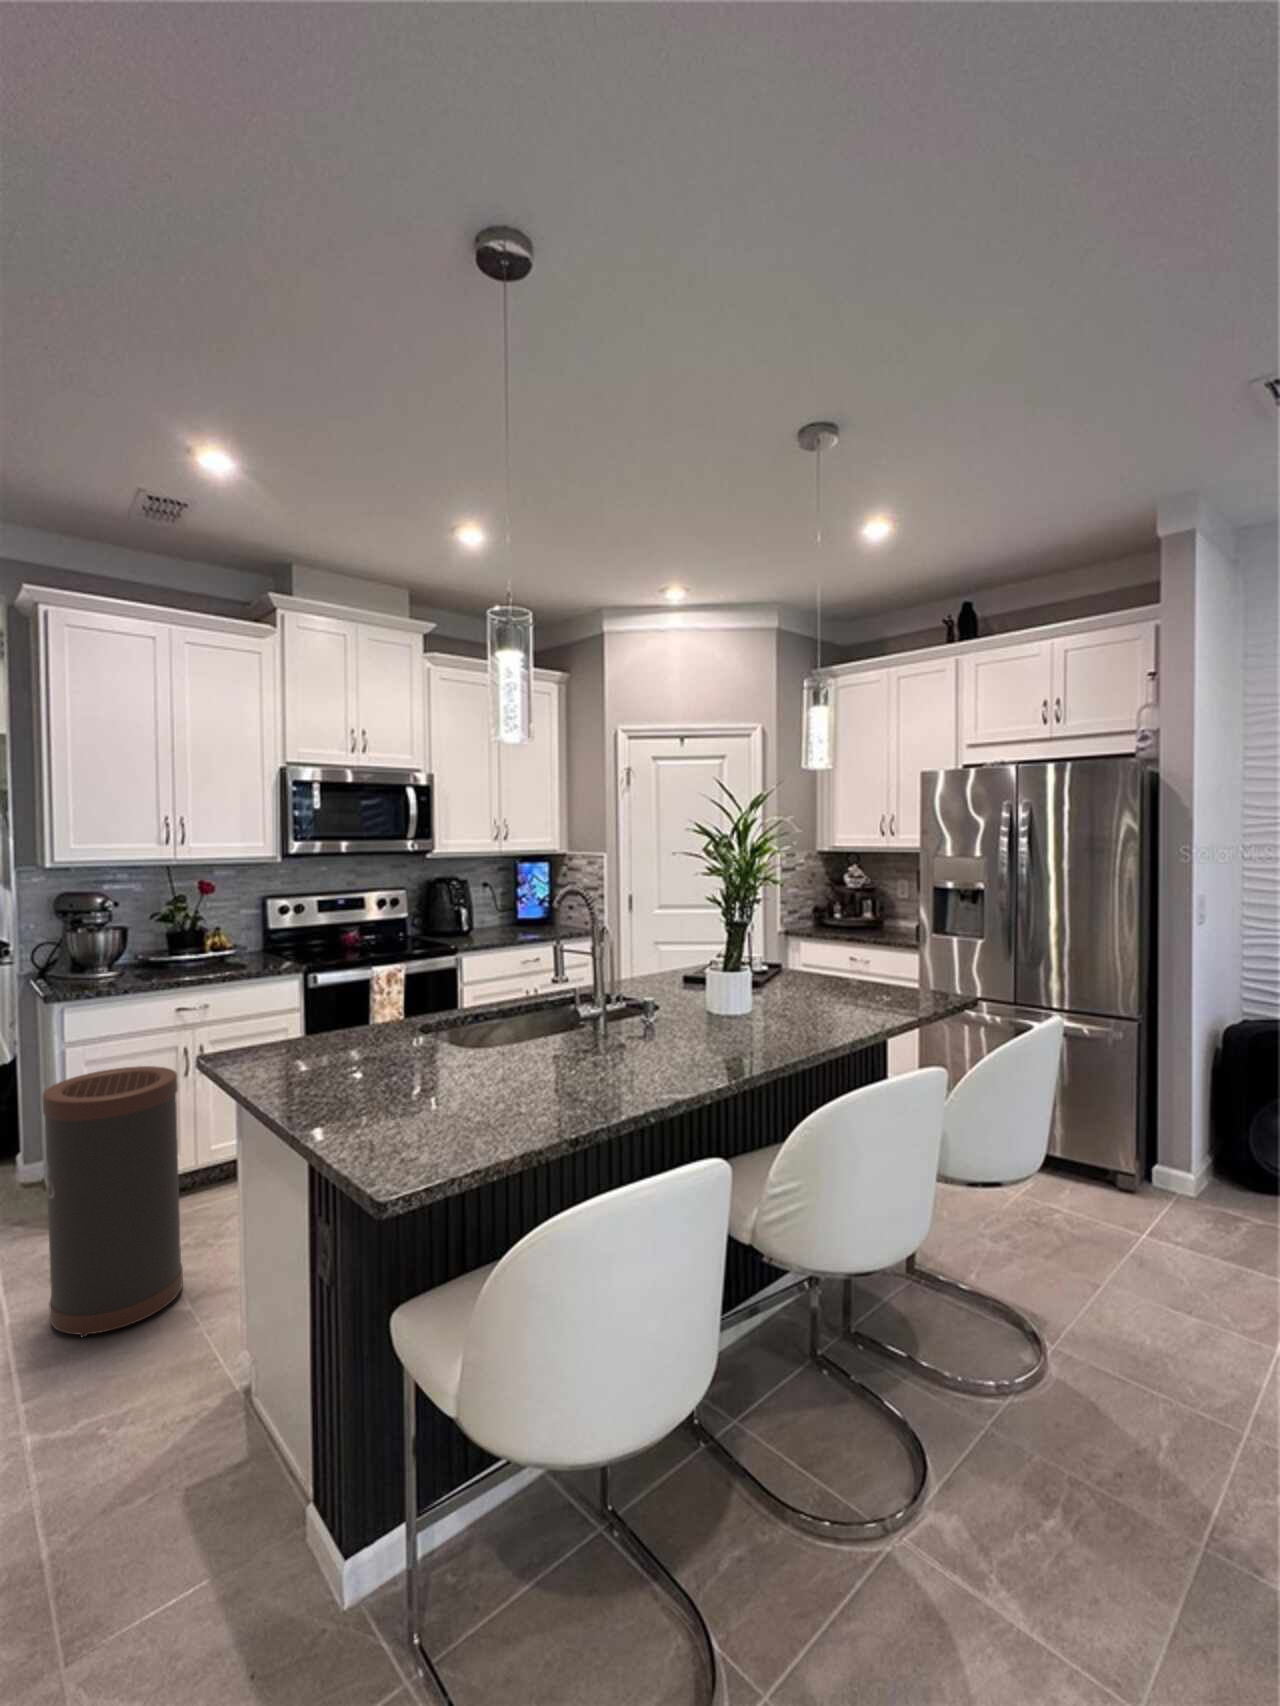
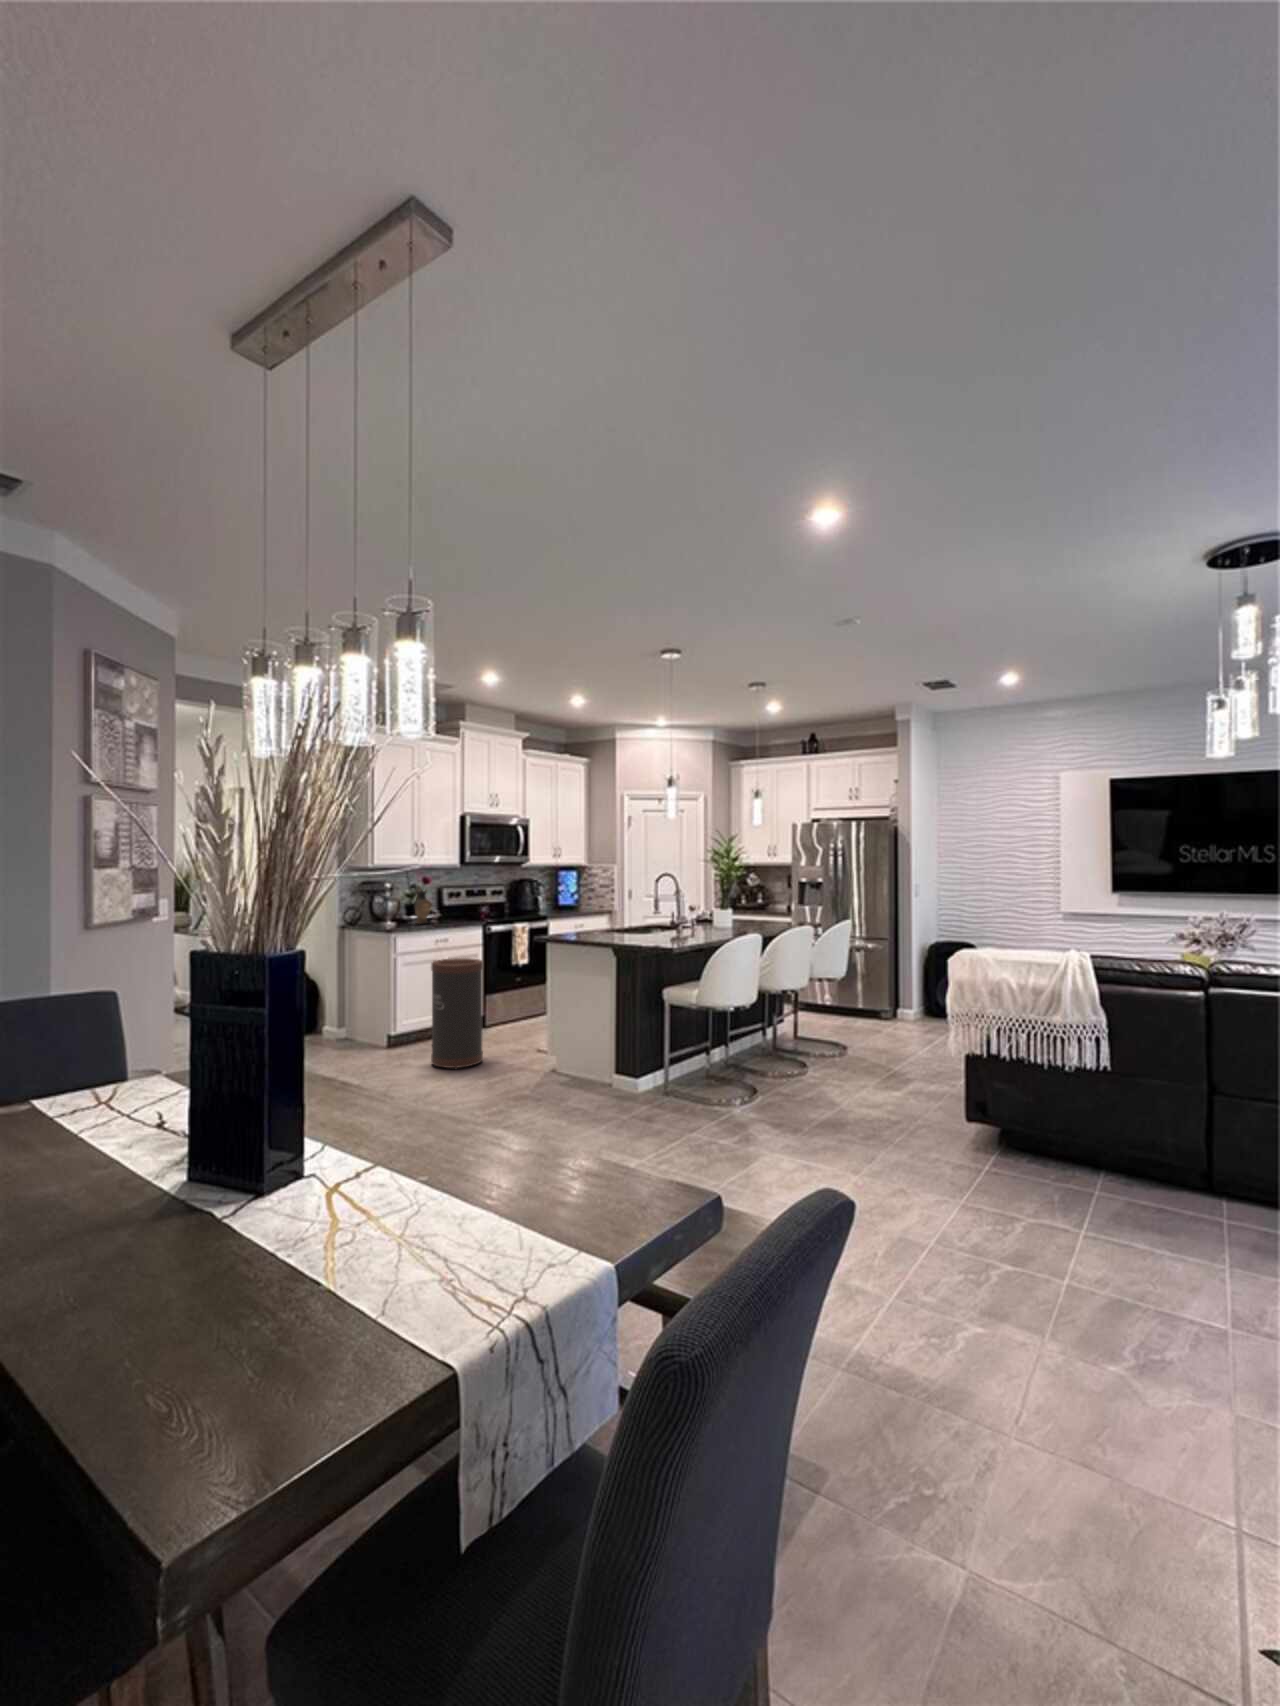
ceramic pitcher: none [149,898,184,974] -> present [415,885,432,924]

